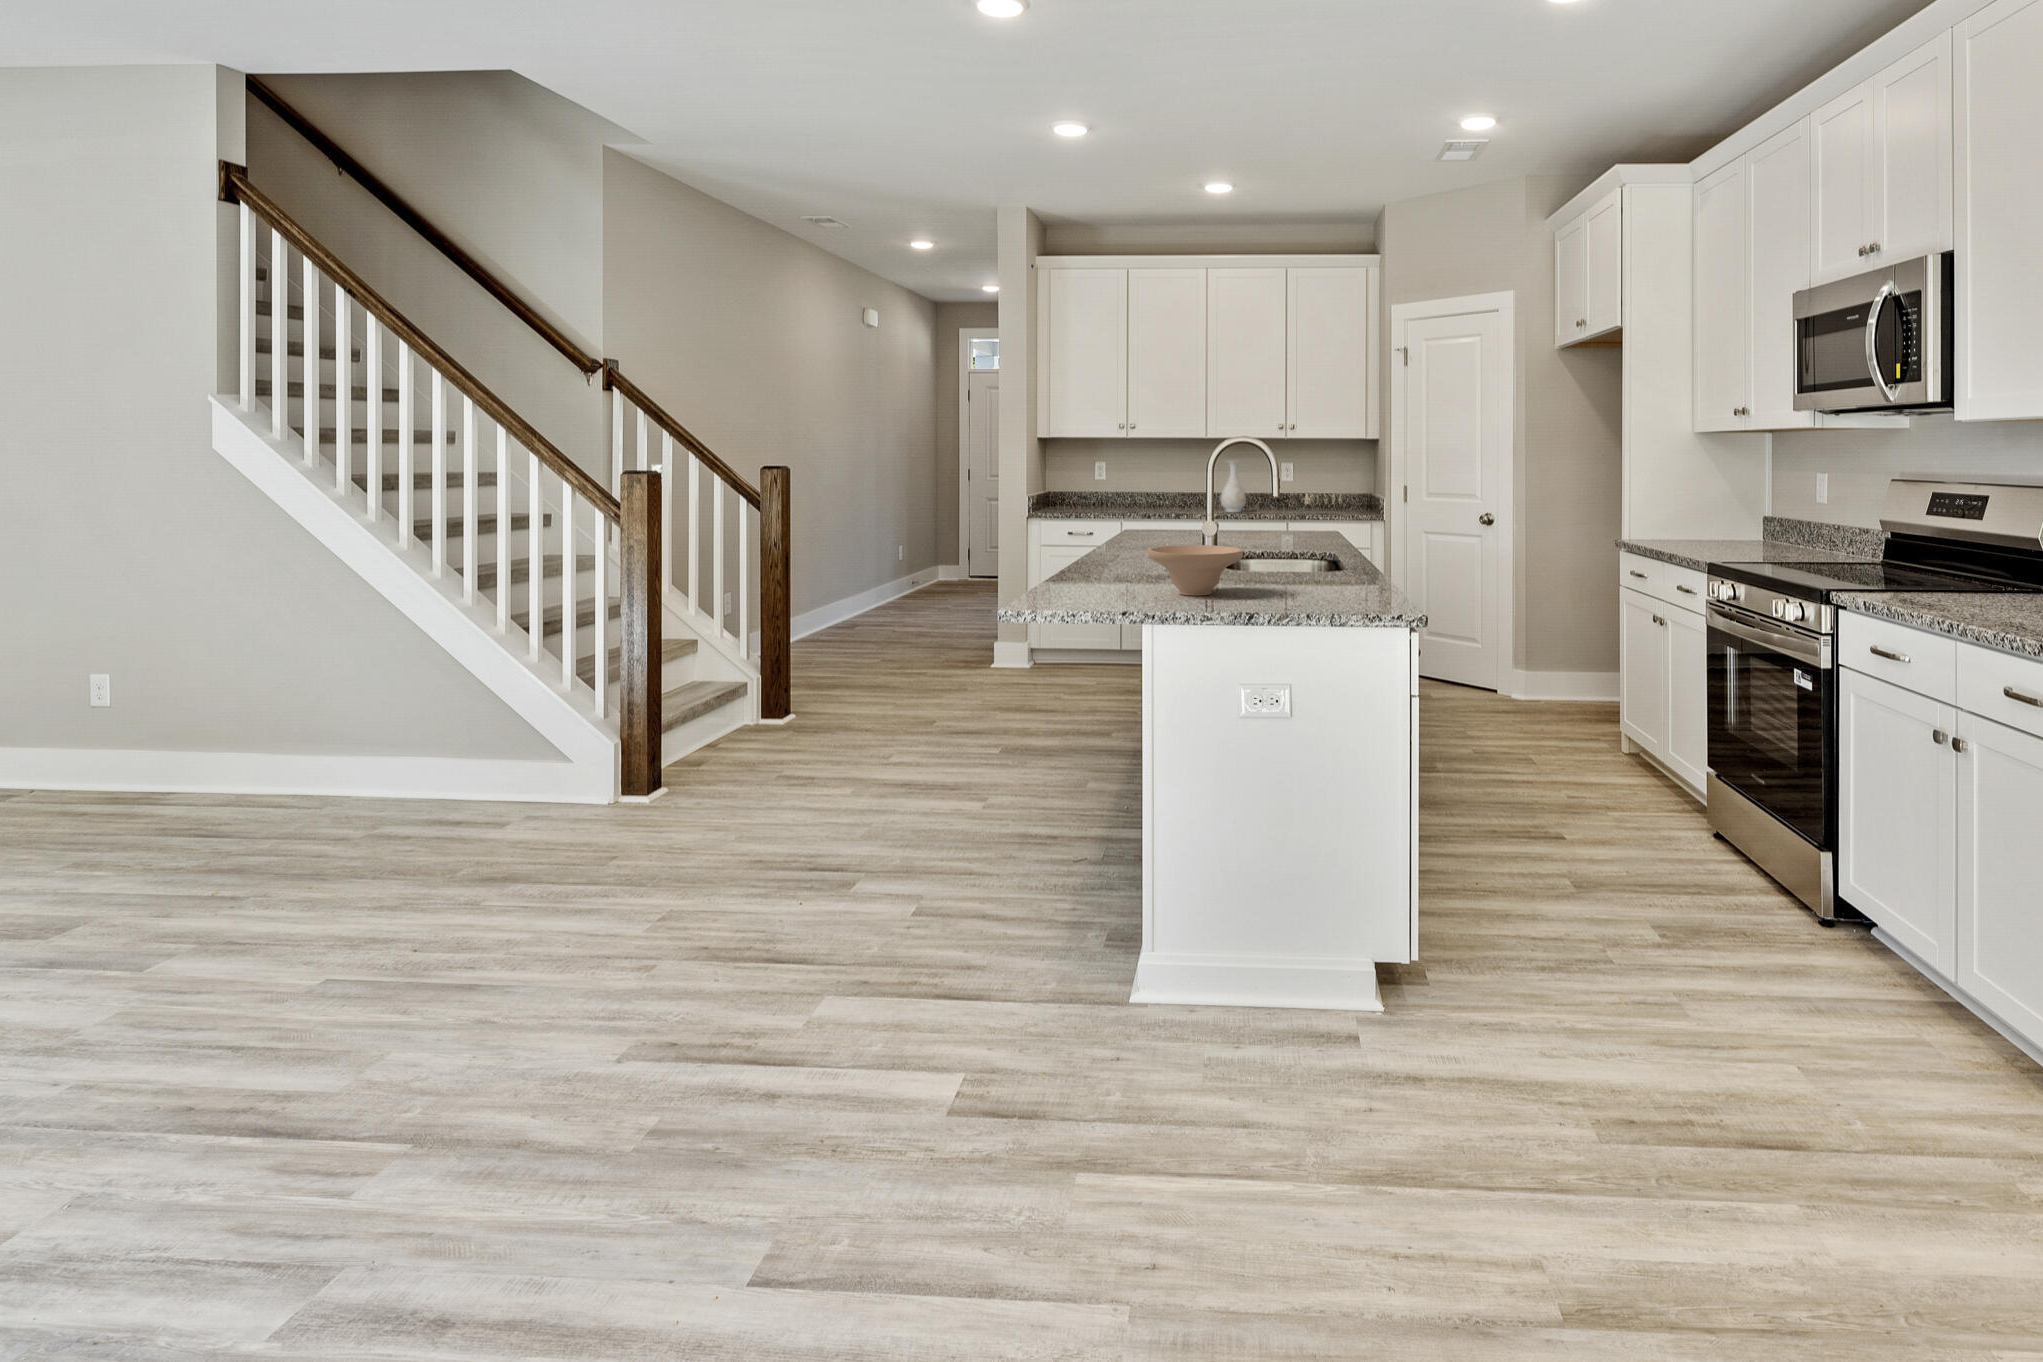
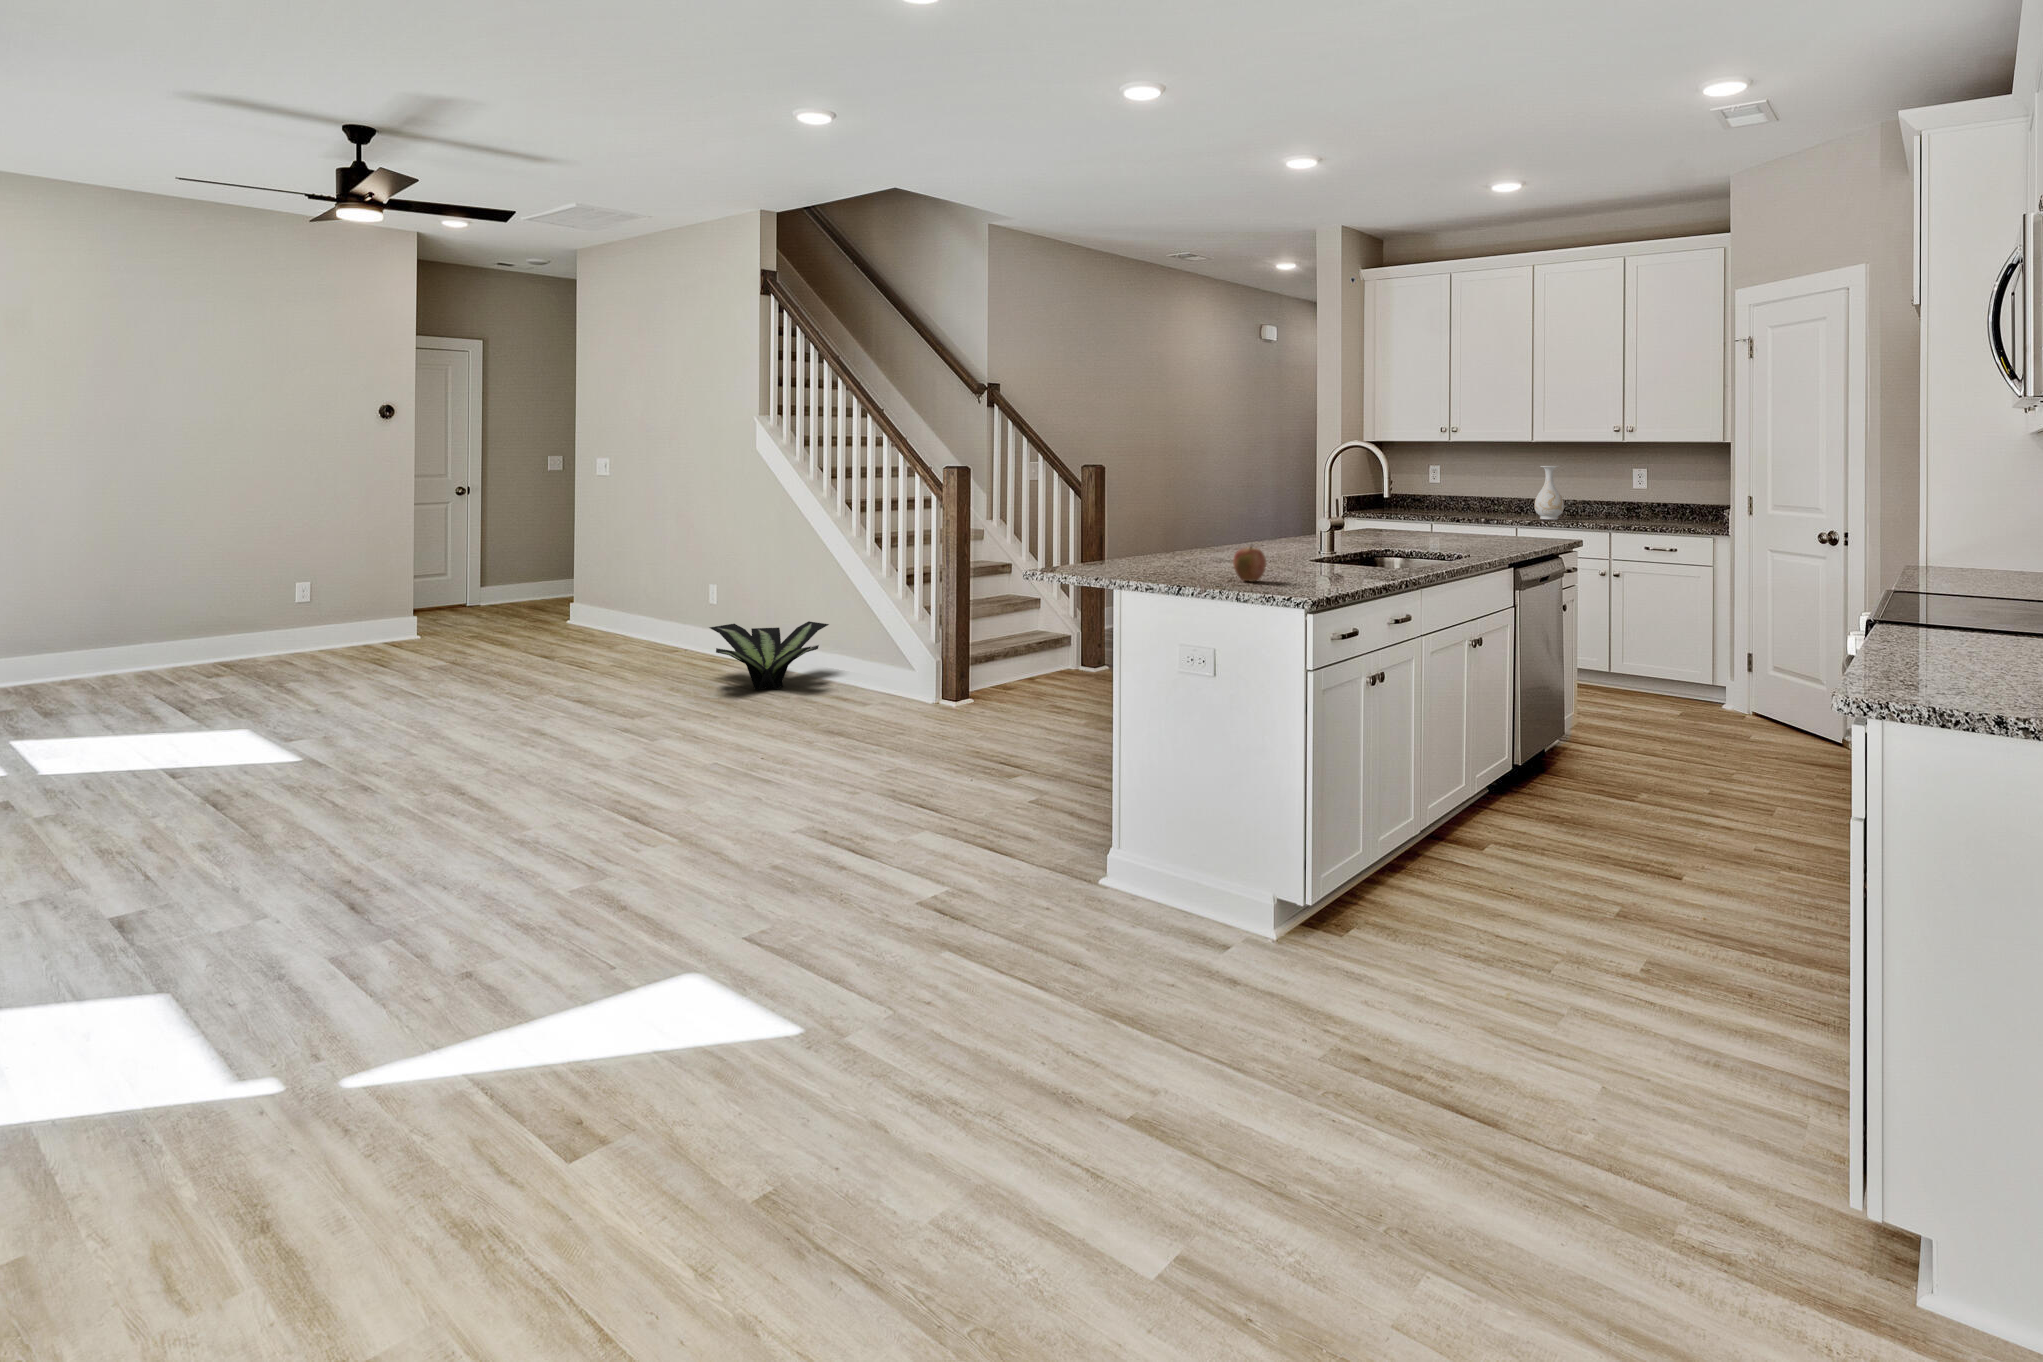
bowl: present [1148,545,1243,595] -> none [1142,528,1223,569]
apple: none [1317,562,1355,605] -> present [1233,546,1266,582]
potted plant: none [154,713,404,837] -> present [710,621,829,690]

